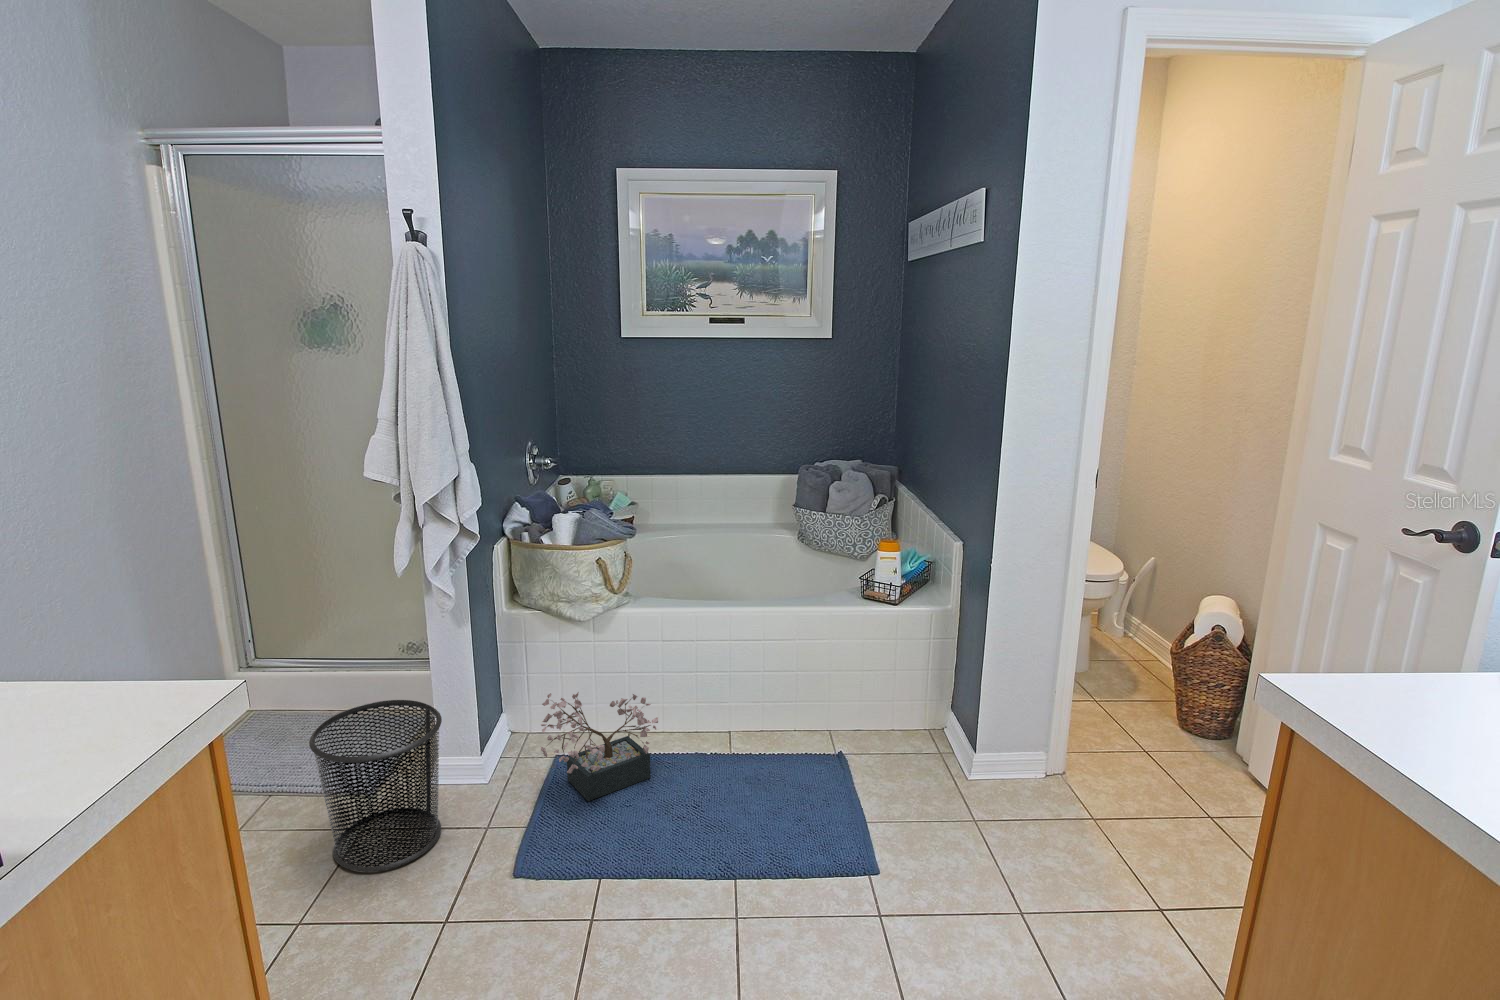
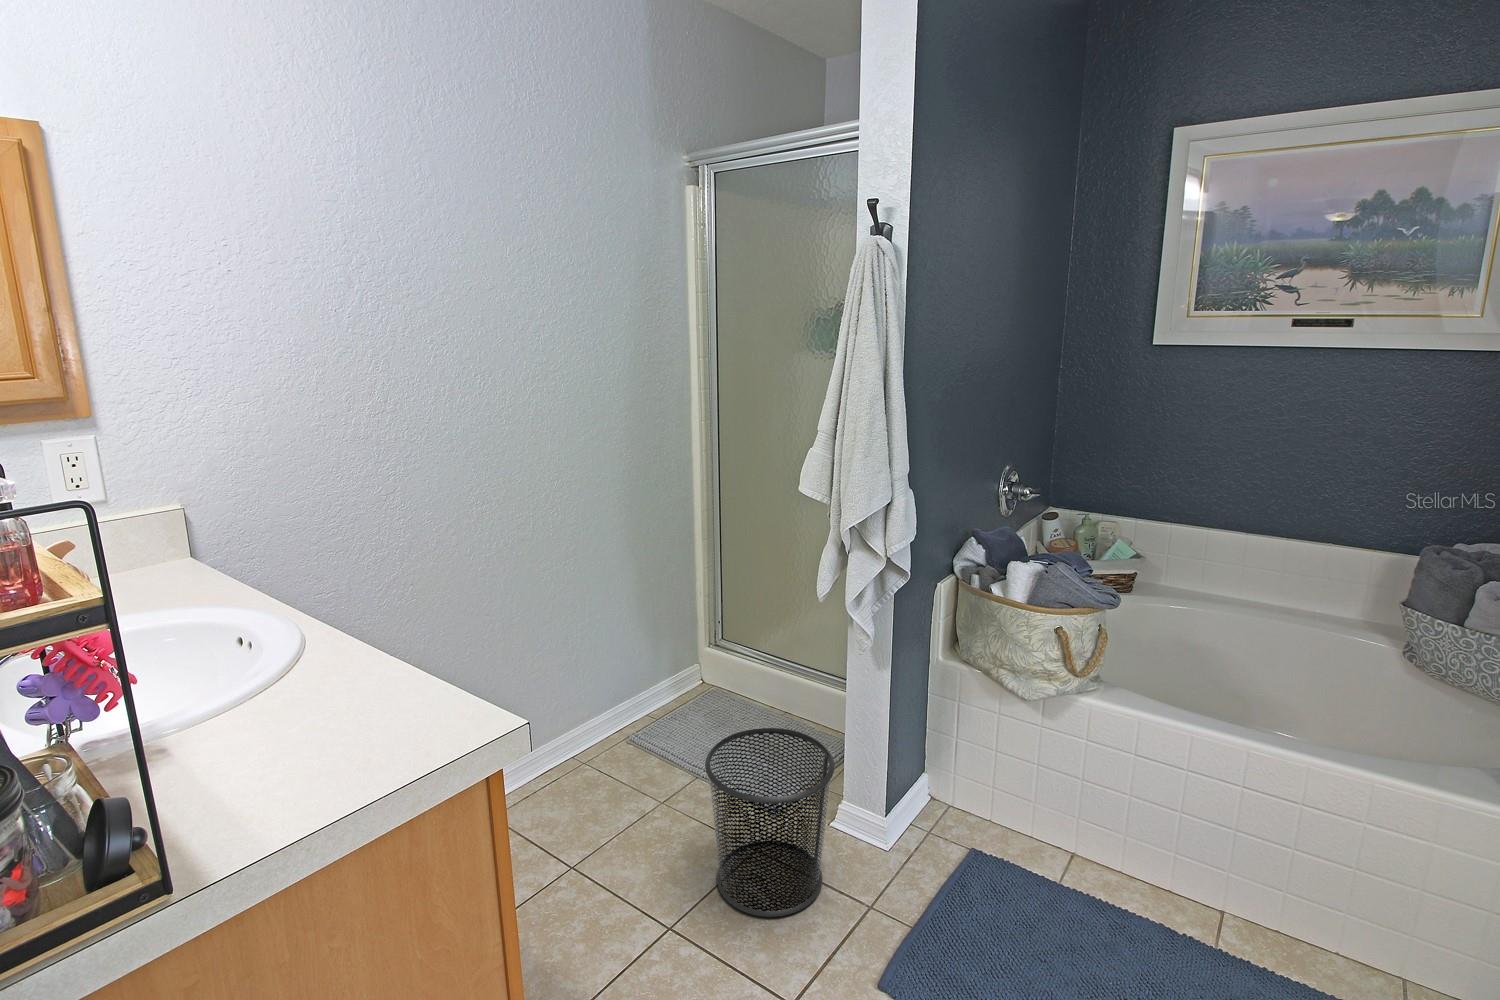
decorative plant: present [541,692,658,801] -> none [943,779,1107,932]

